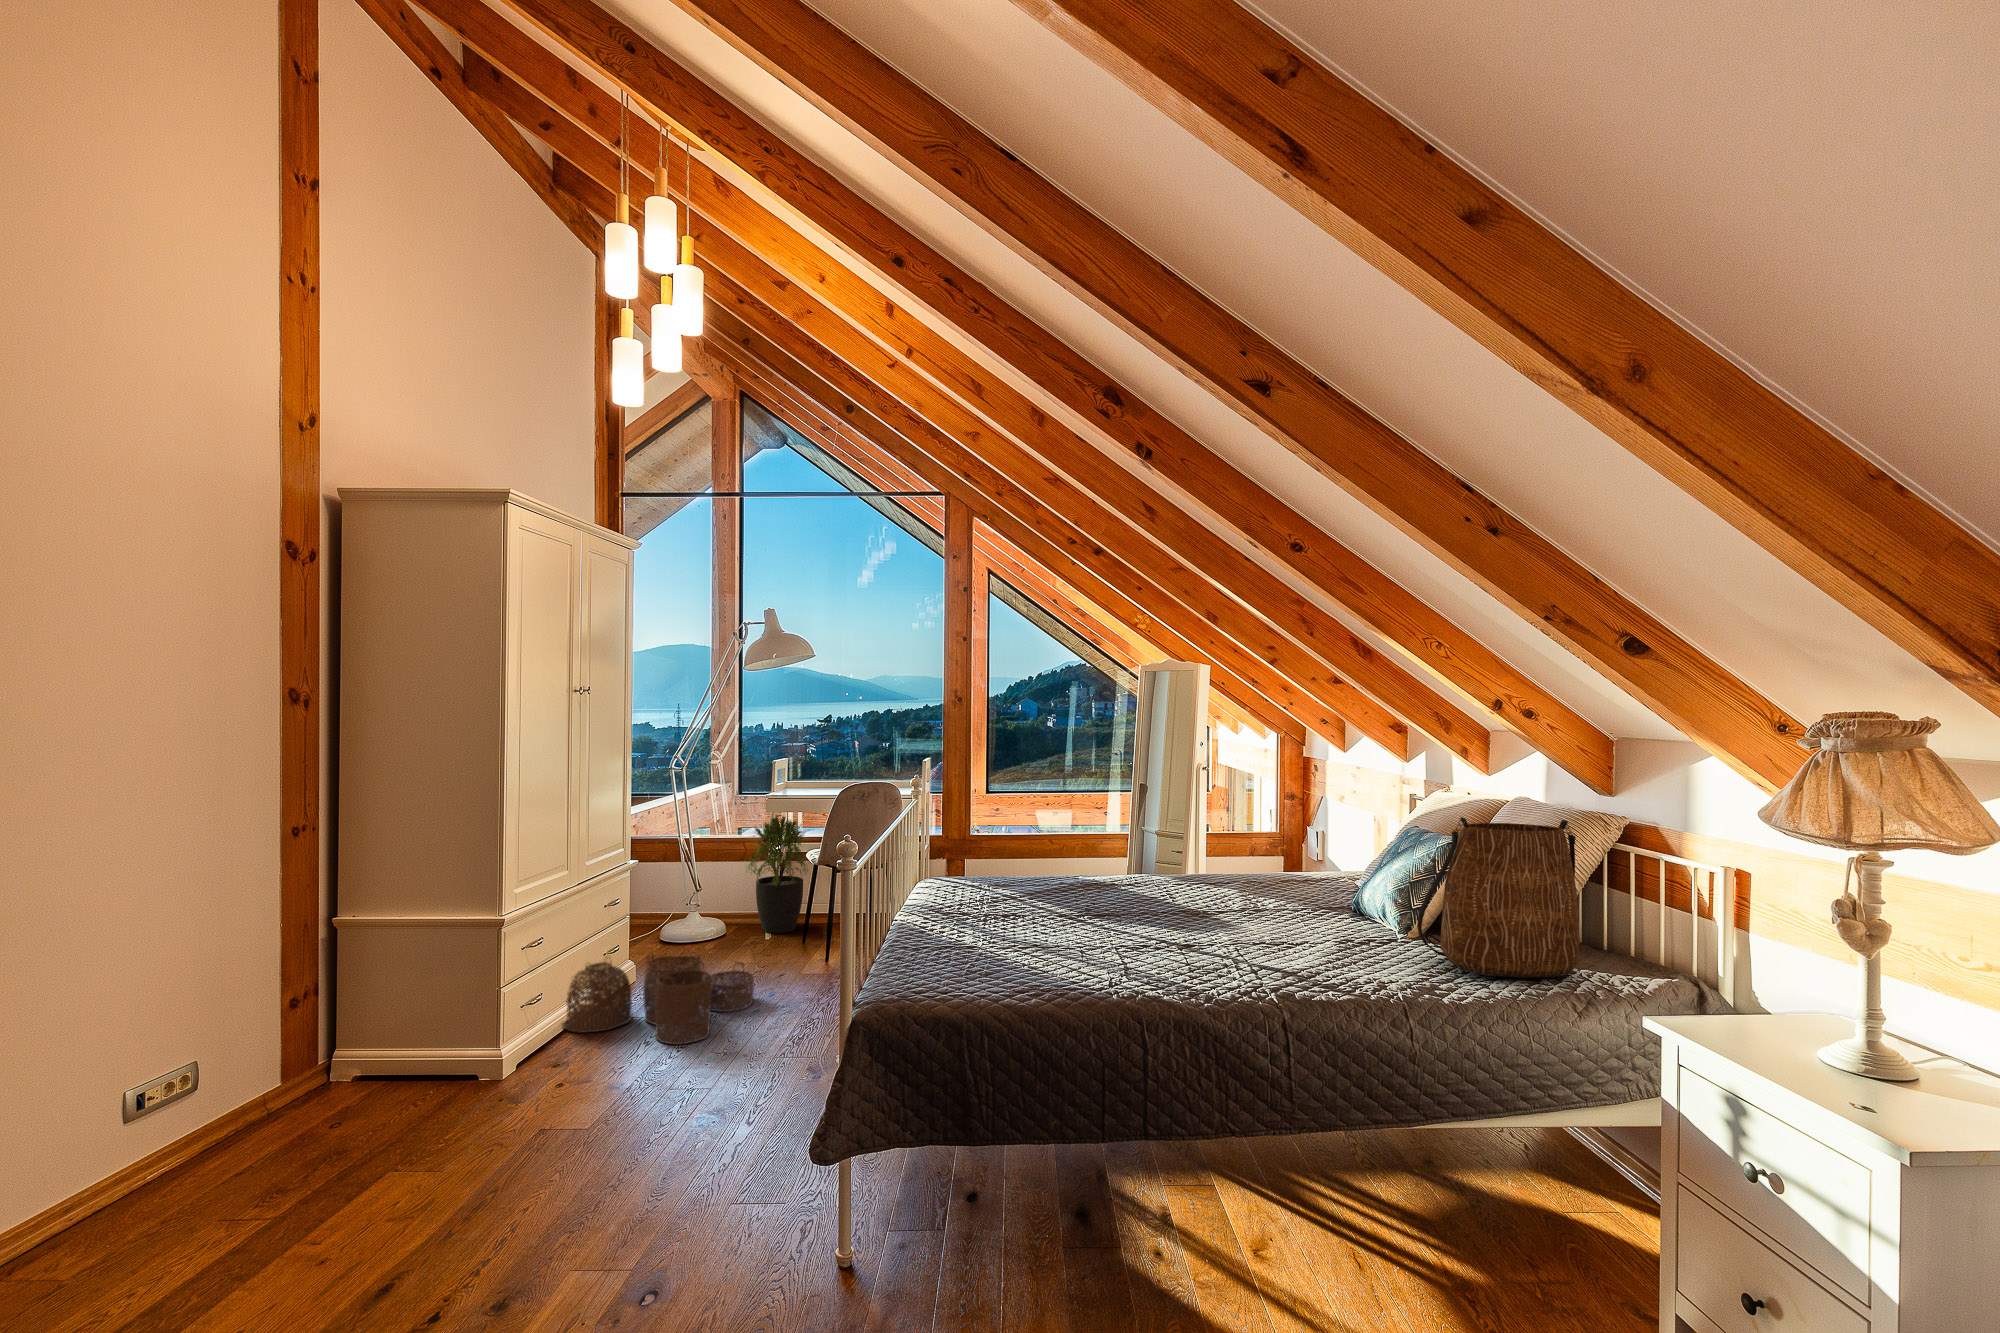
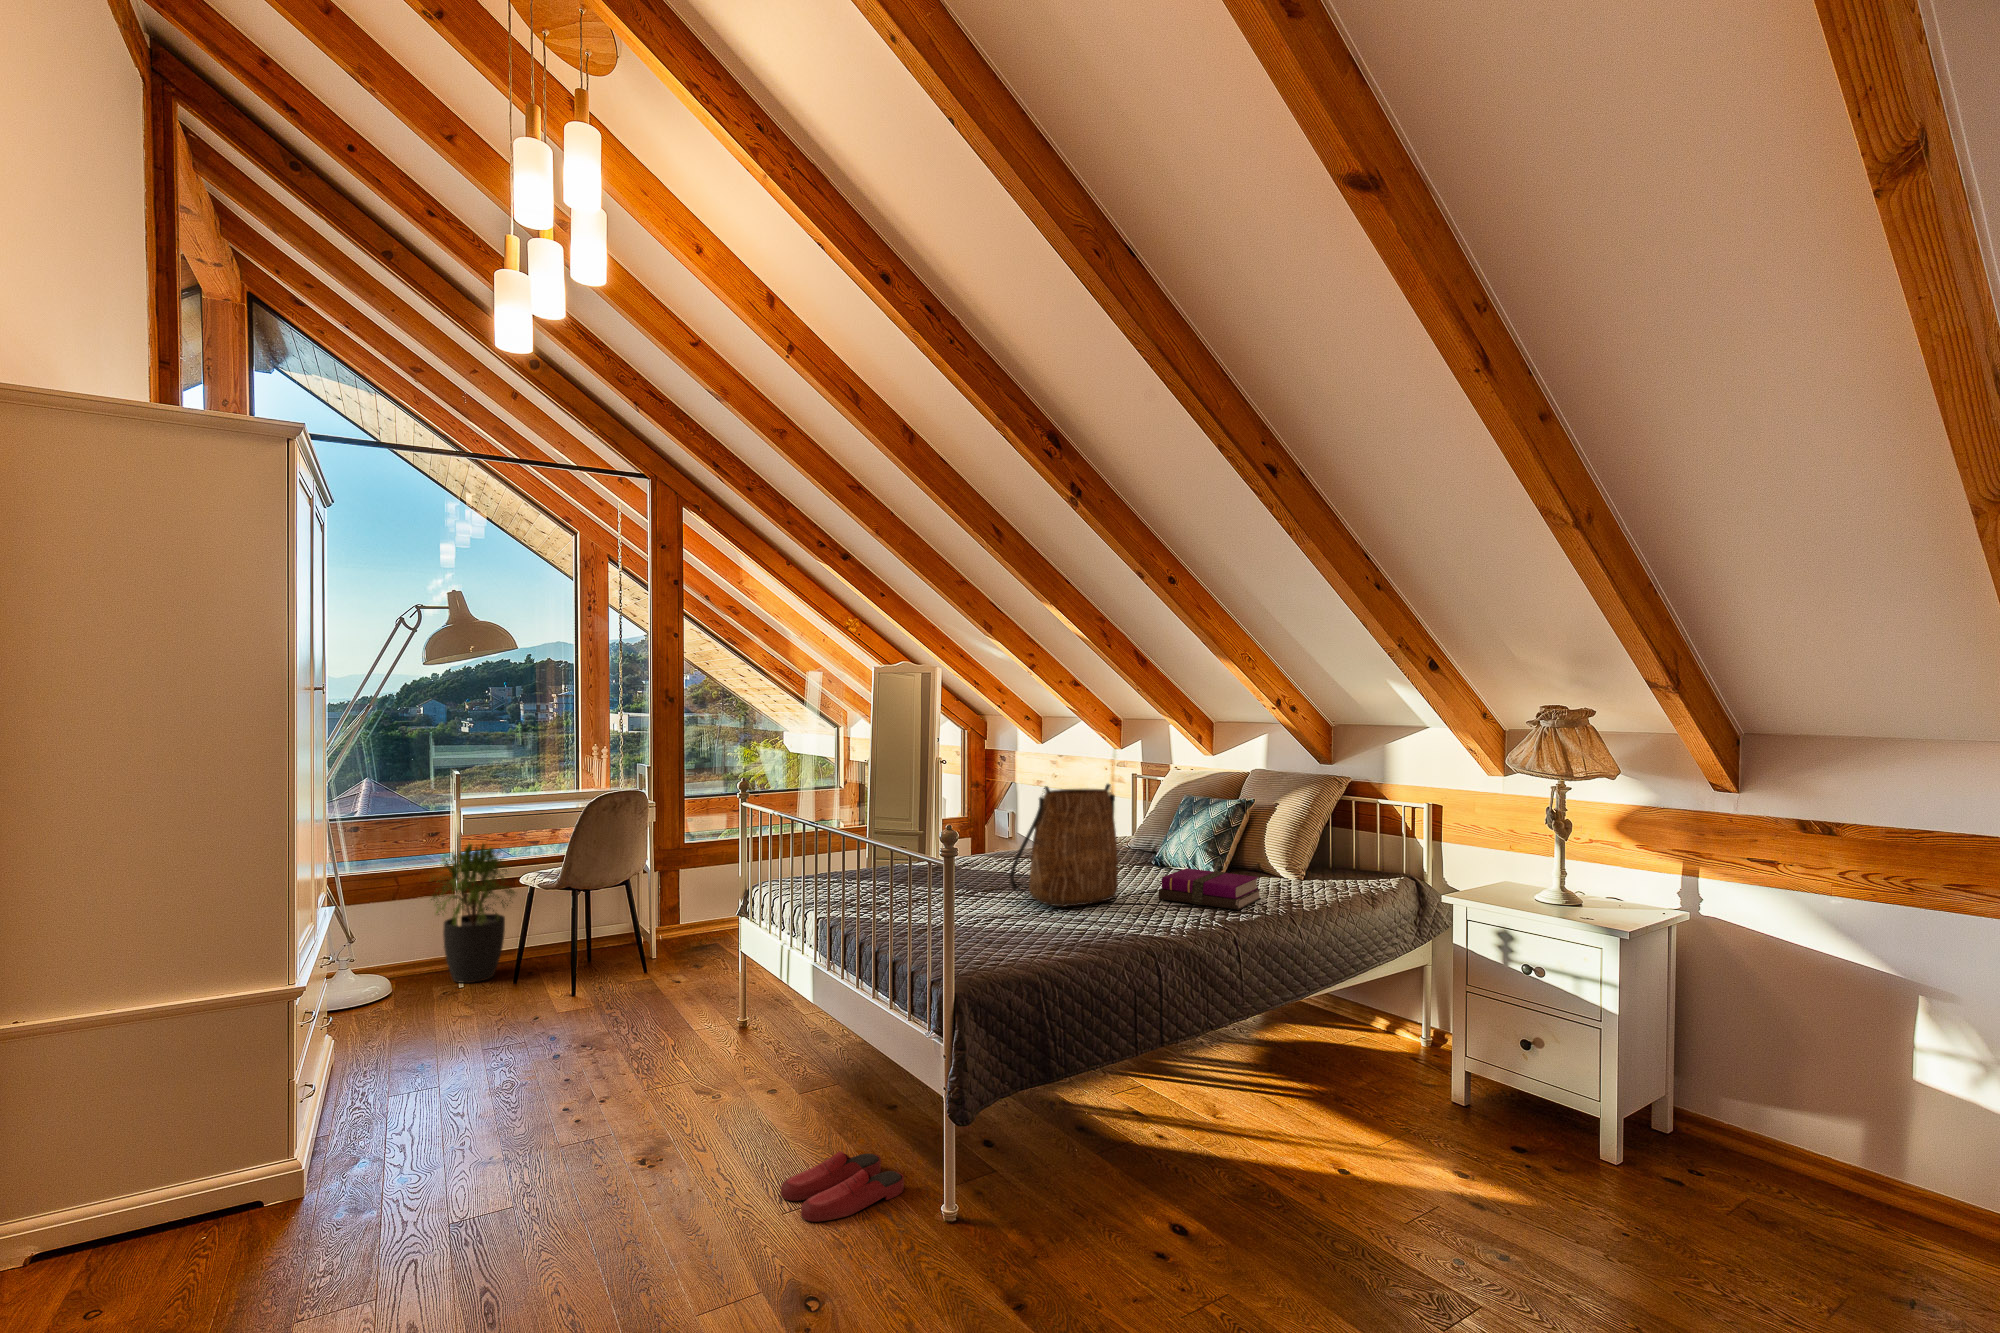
tote bag: present [1417,817,1579,978] -> present [1010,784,1118,907]
notebook: none [1257,920,1398,983] -> present [1159,868,1261,910]
woven basket: present [562,954,754,1045] -> none [330,1002,555,1124]
slippers: none [727,1157,847,1225] -> present [781,1151,904,1222]

